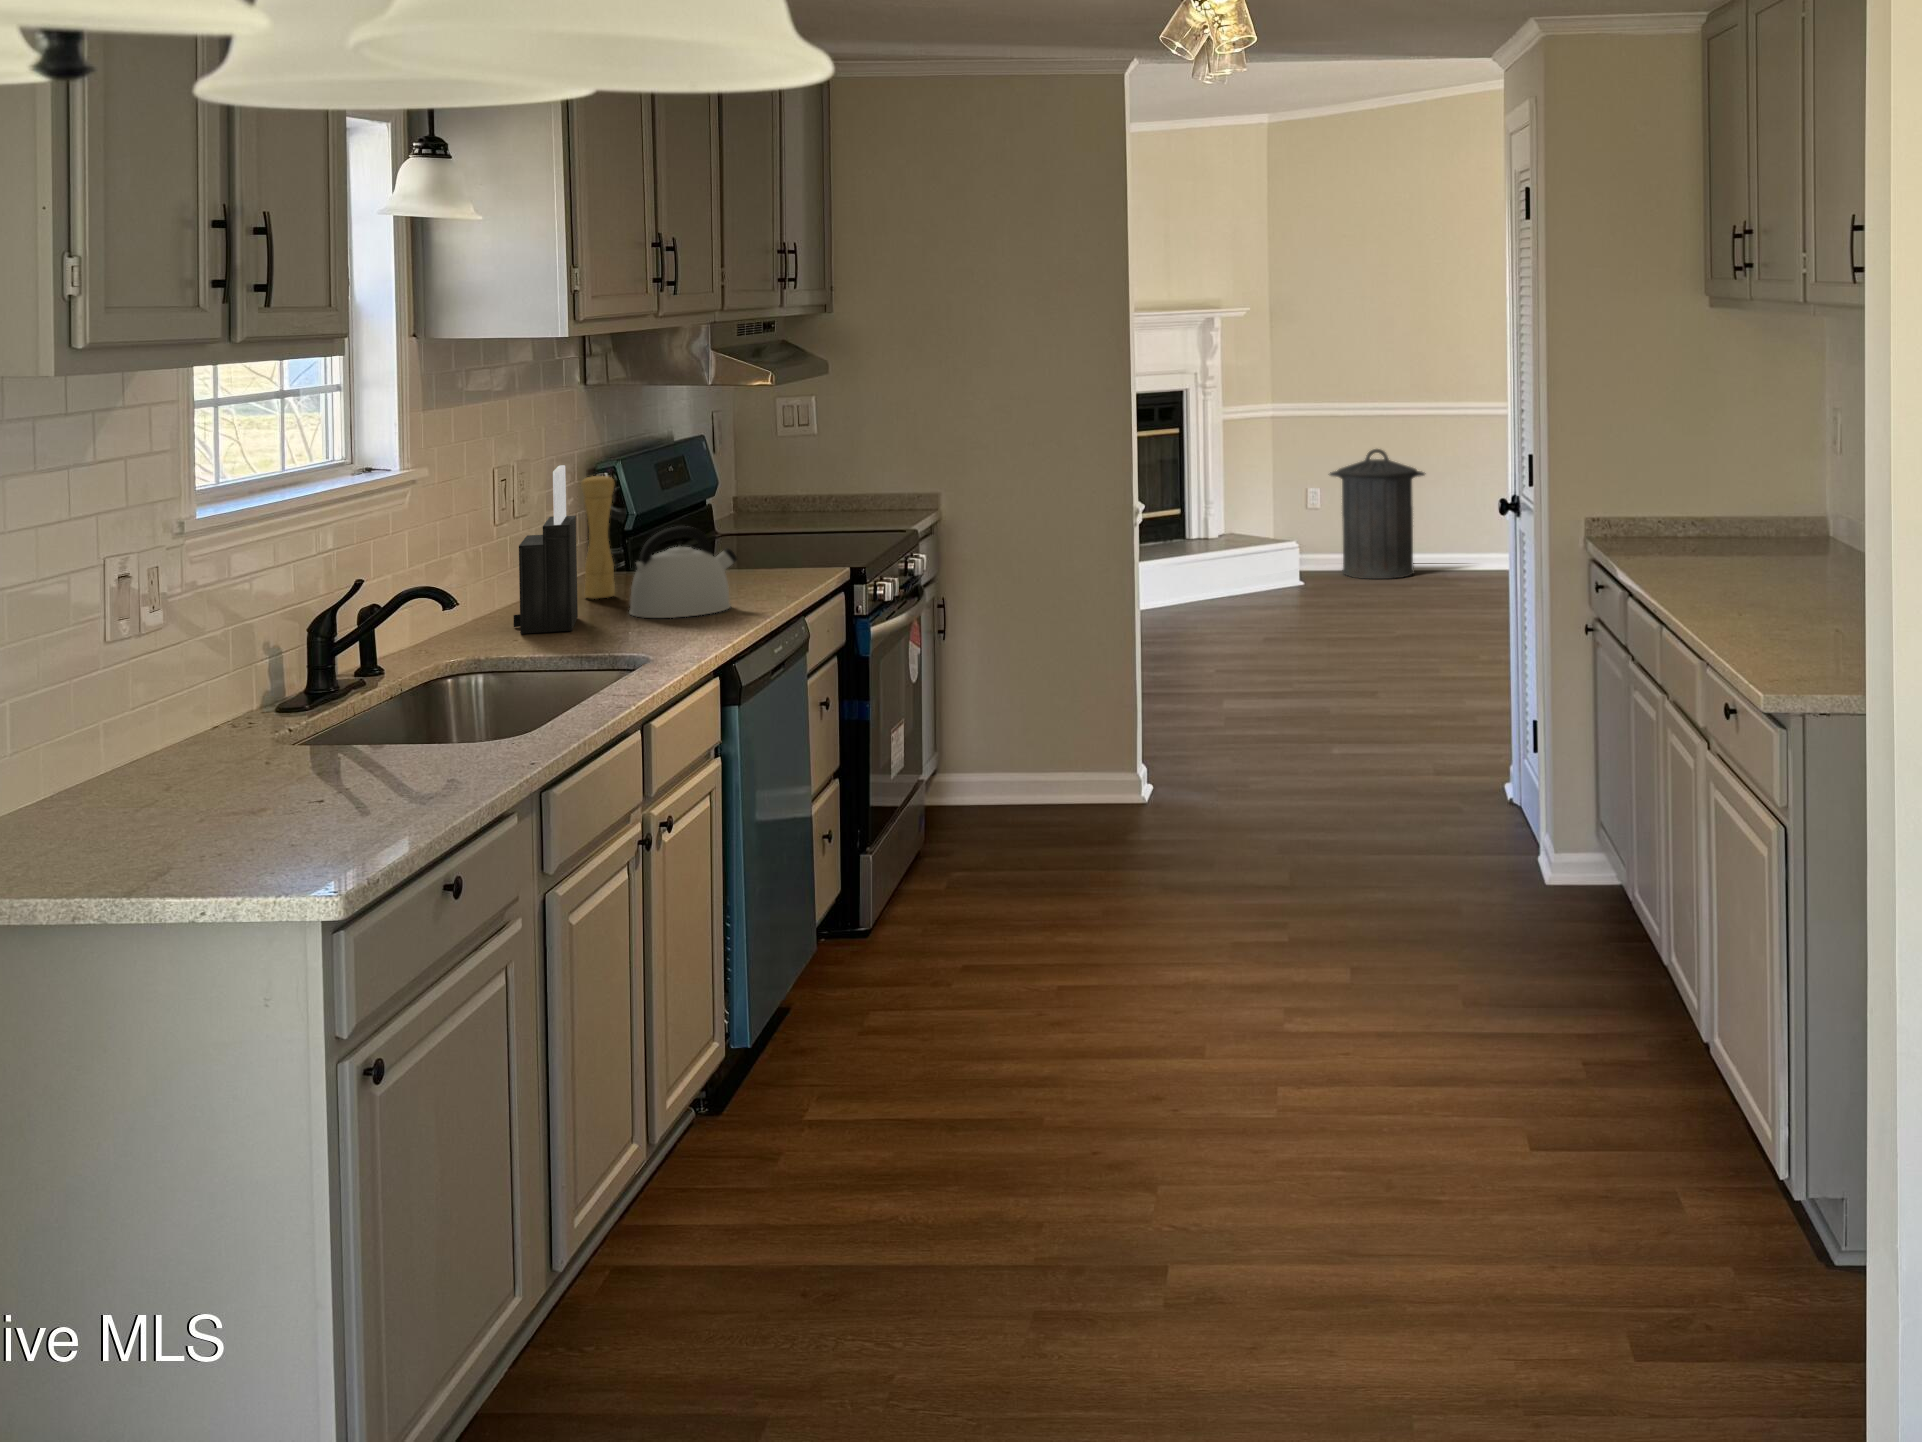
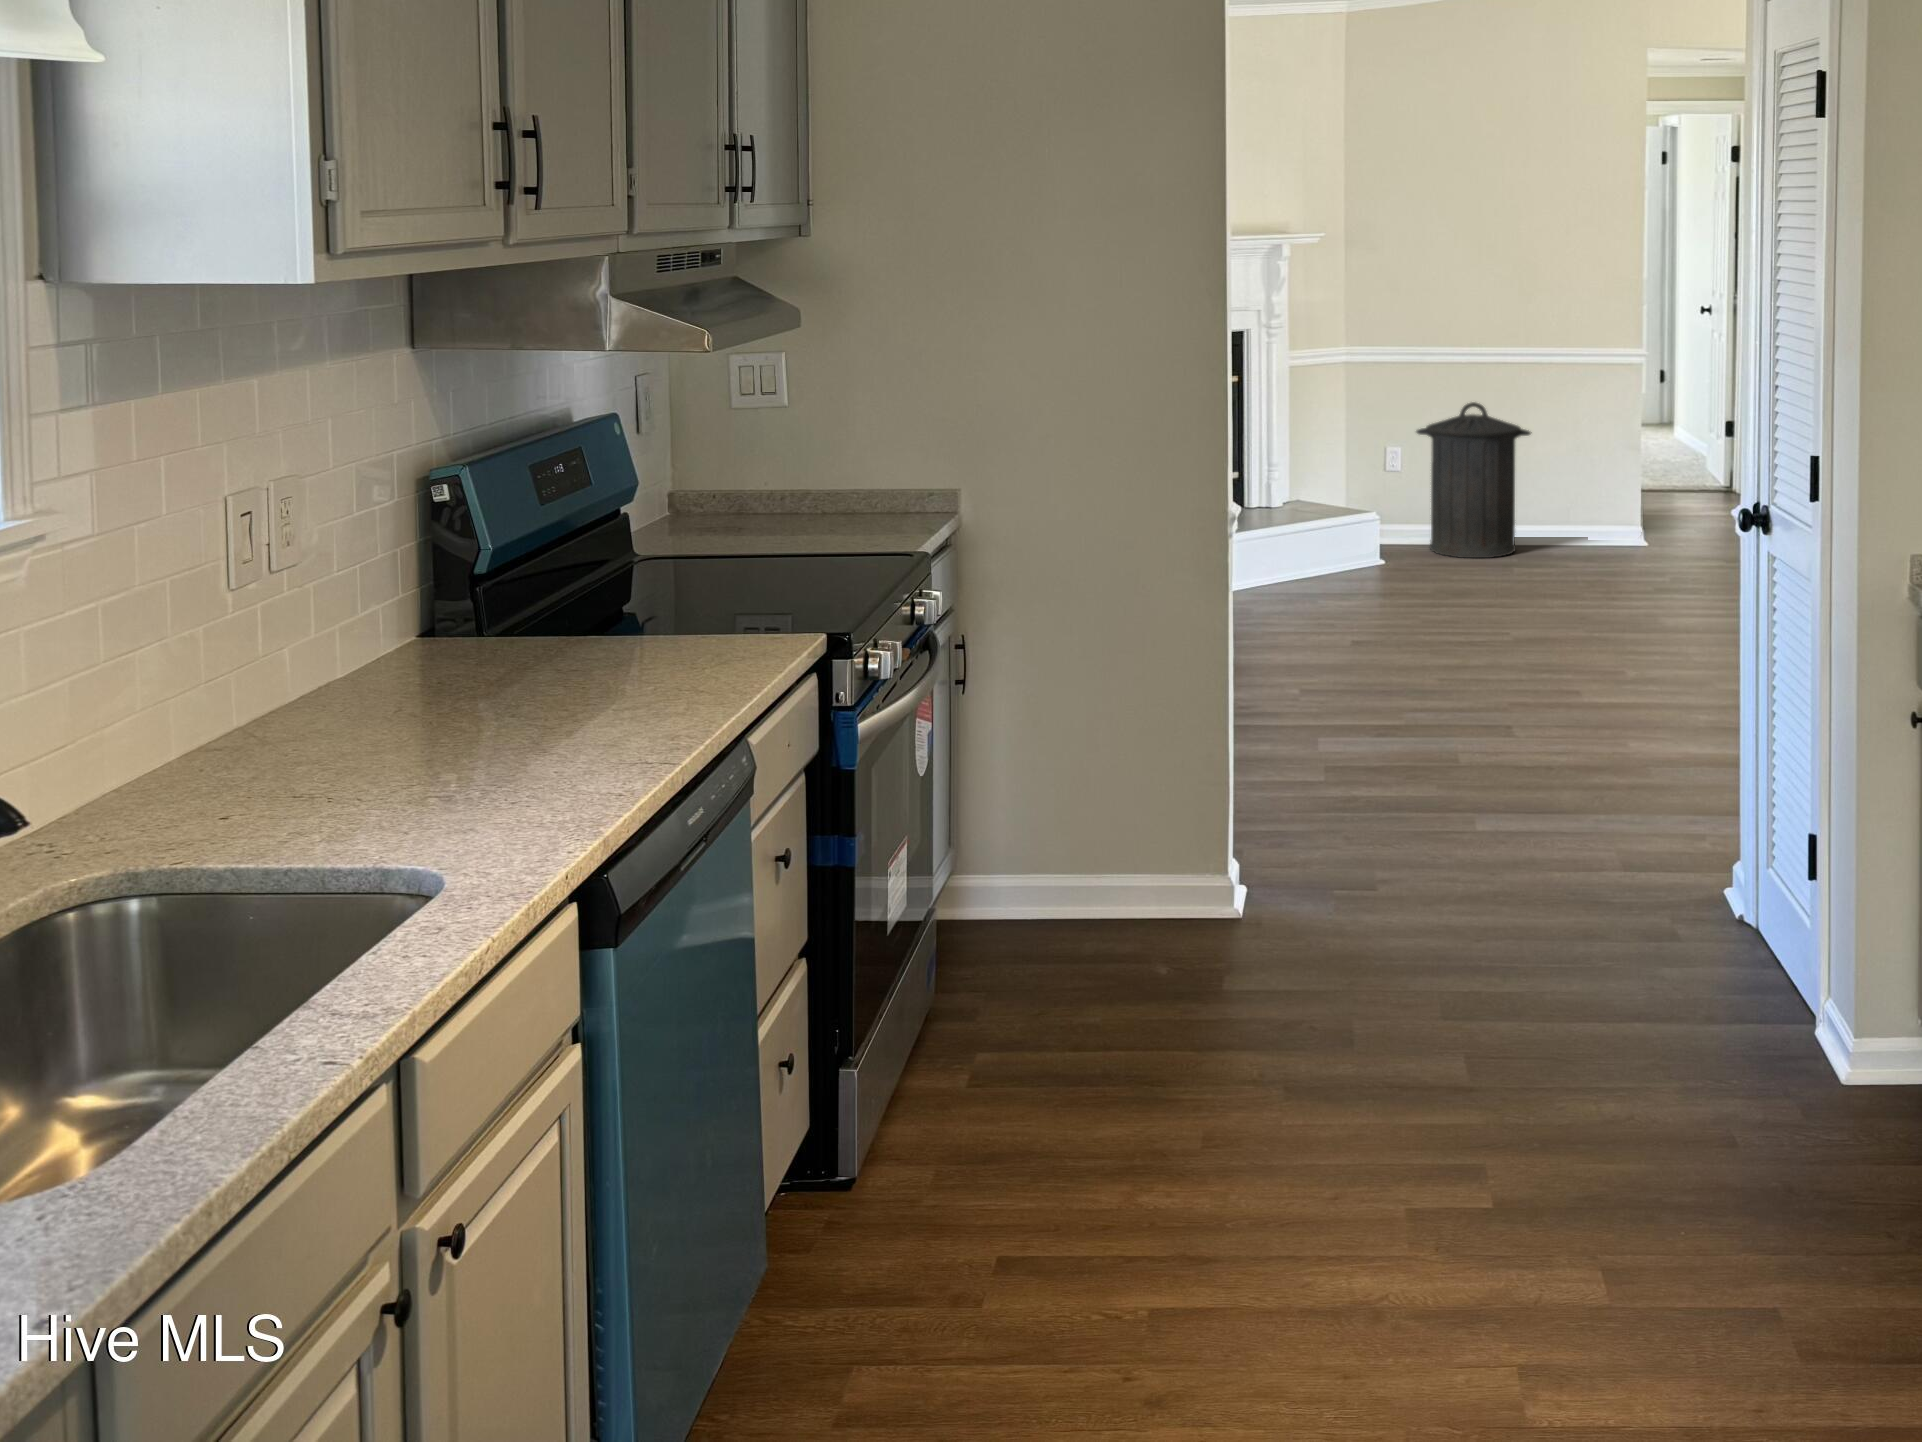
knife block: present [514,465,578,634] -> none [234,499,359,799]
pepper mill: present [581,474,615,599] -> none [381,500,441,702]
kettle: present [629,526,737,618] -> none [449,594,636,754]

